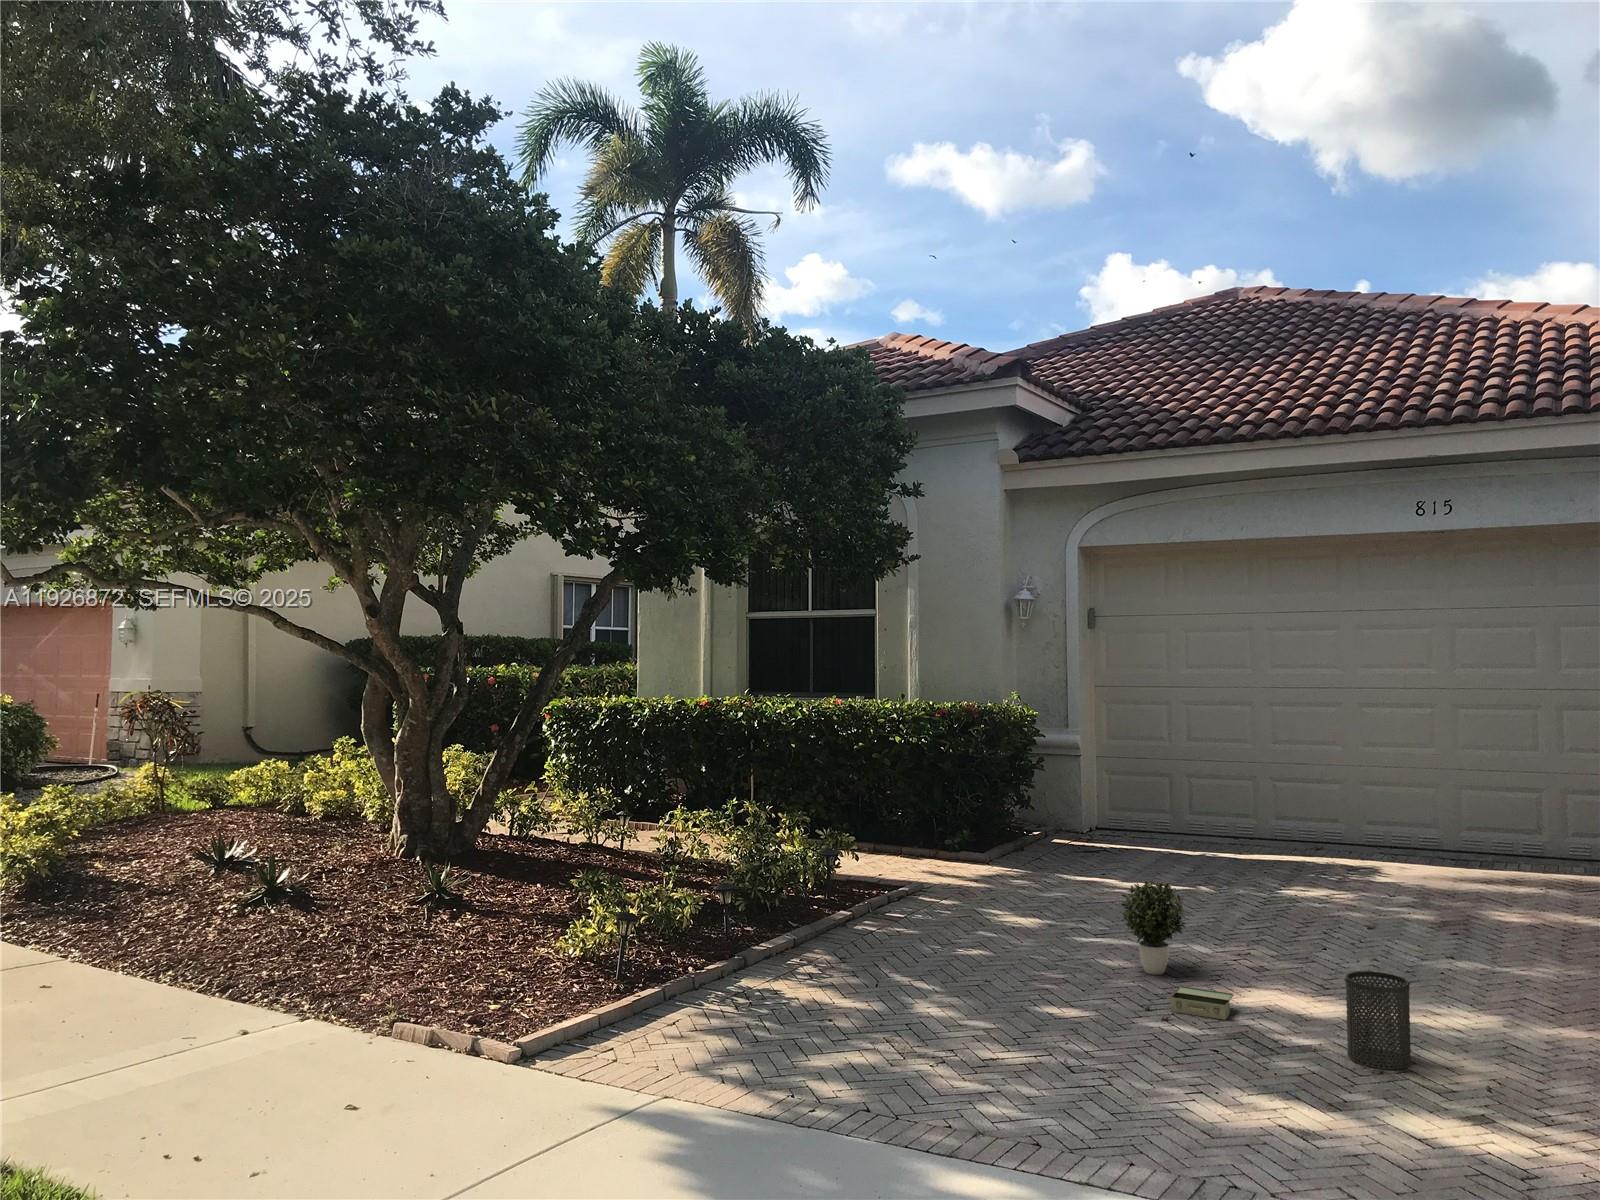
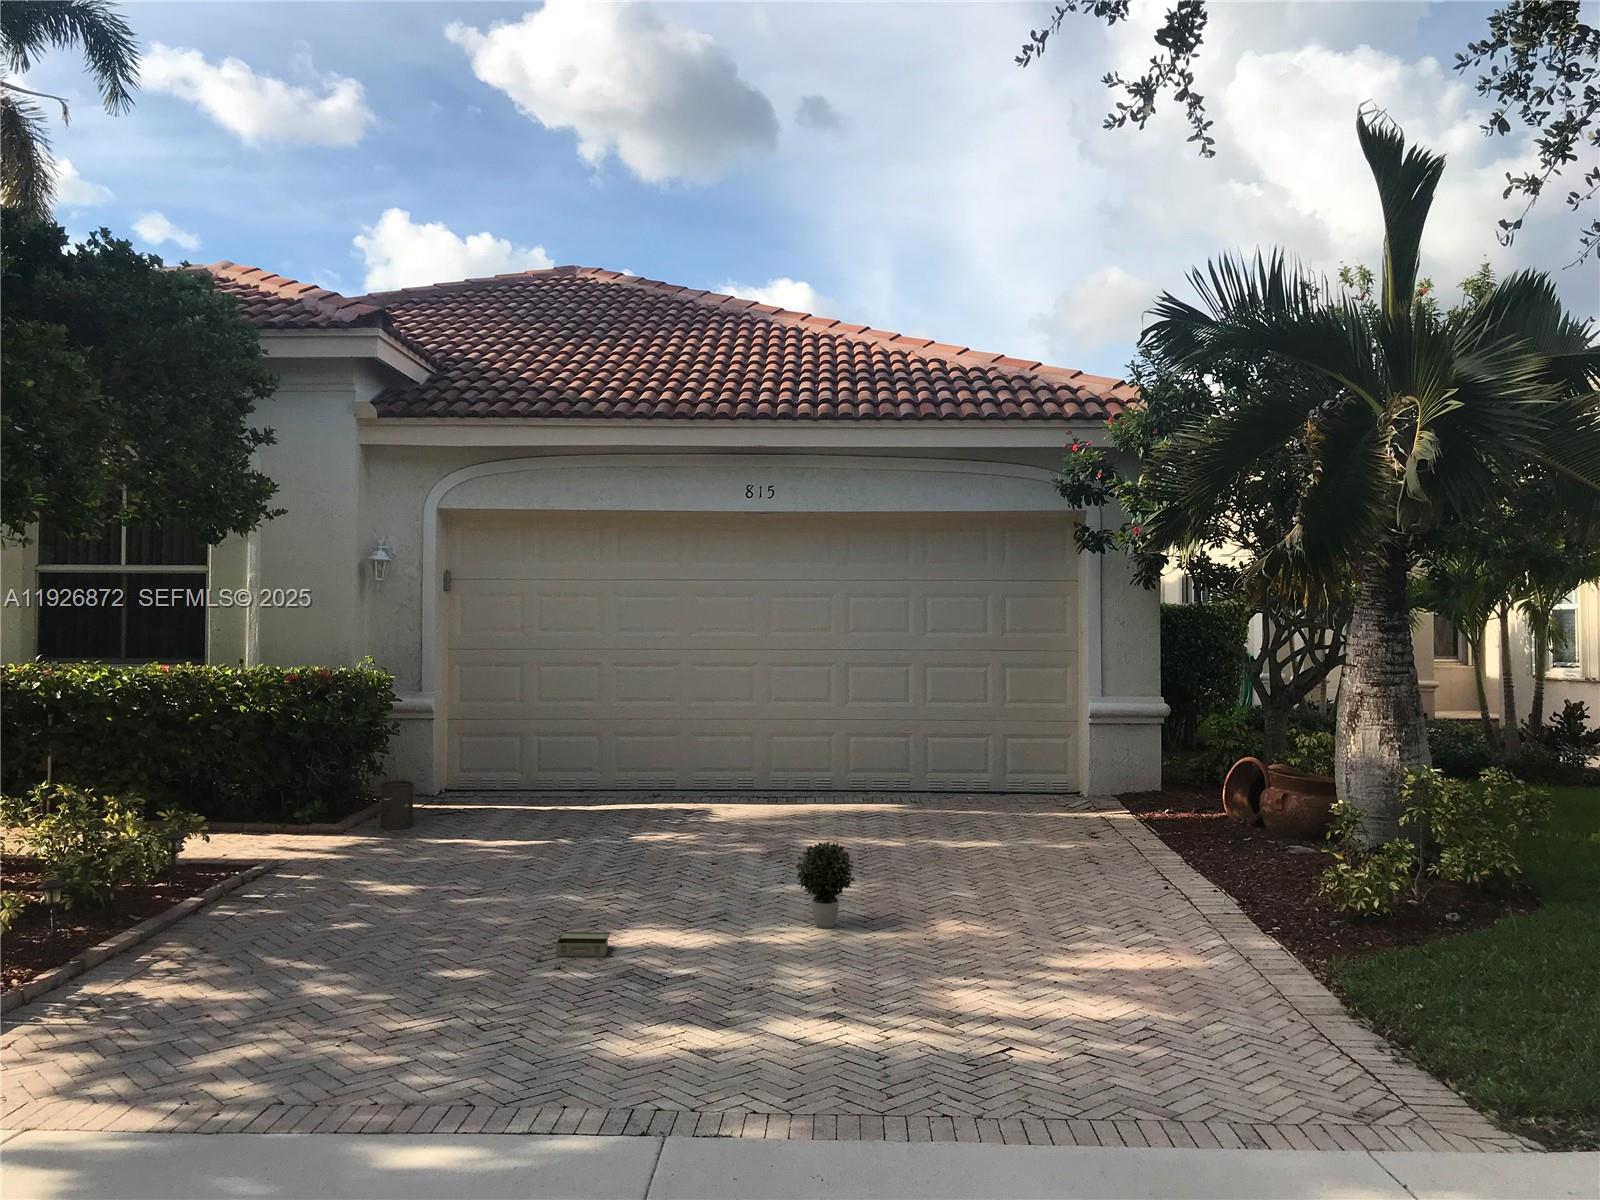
potted plant: present [1121,881,1186,975] -> present [796,842,856,929]
trash can: present [1344,971,1411,1070] -> present [380,781,414,829]

